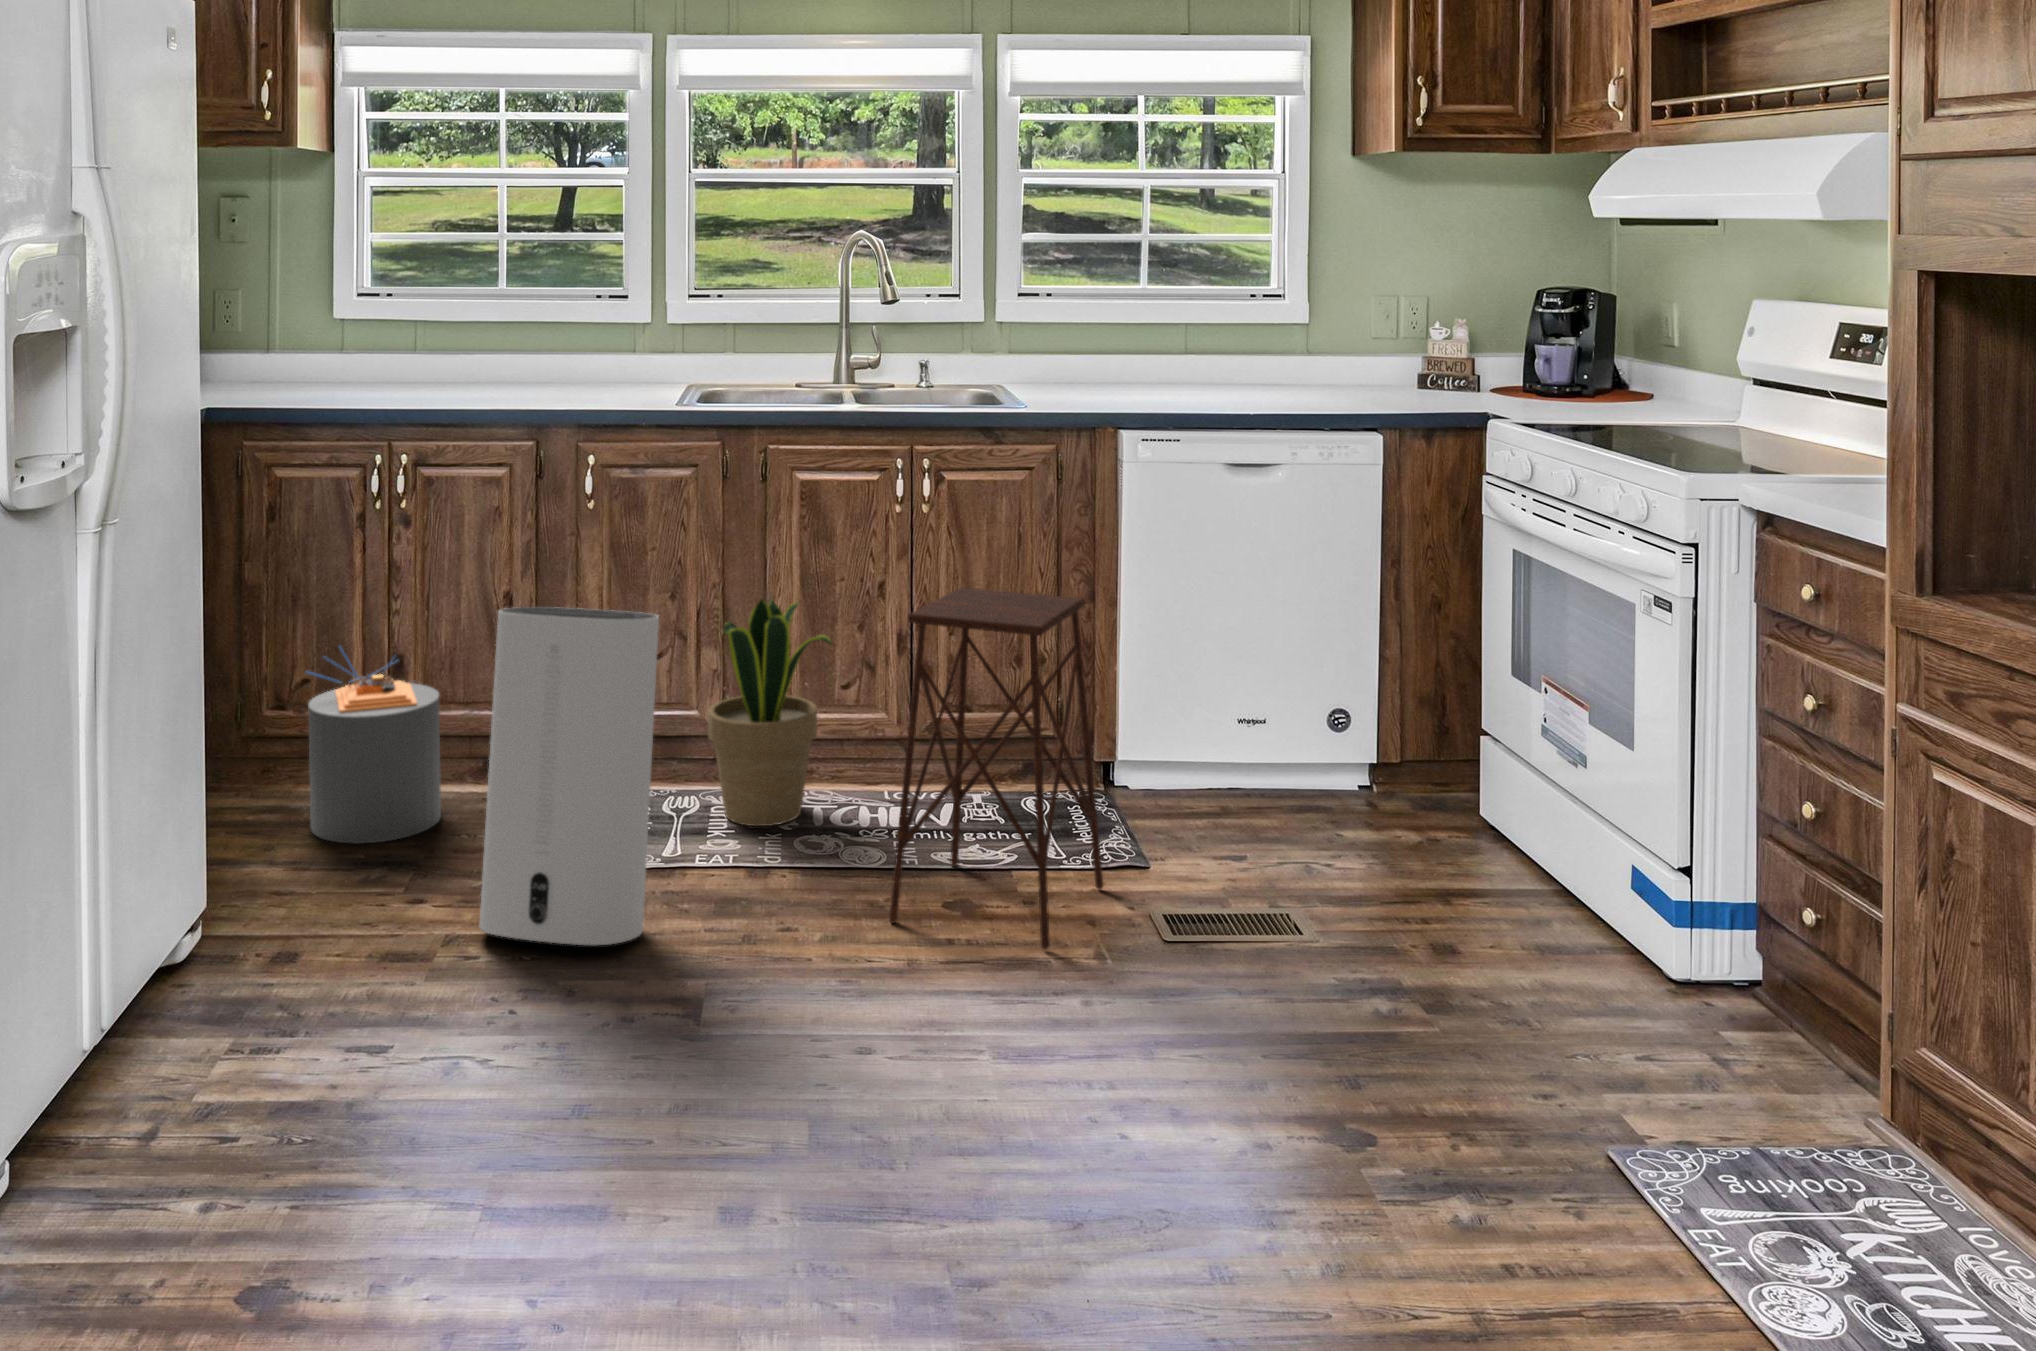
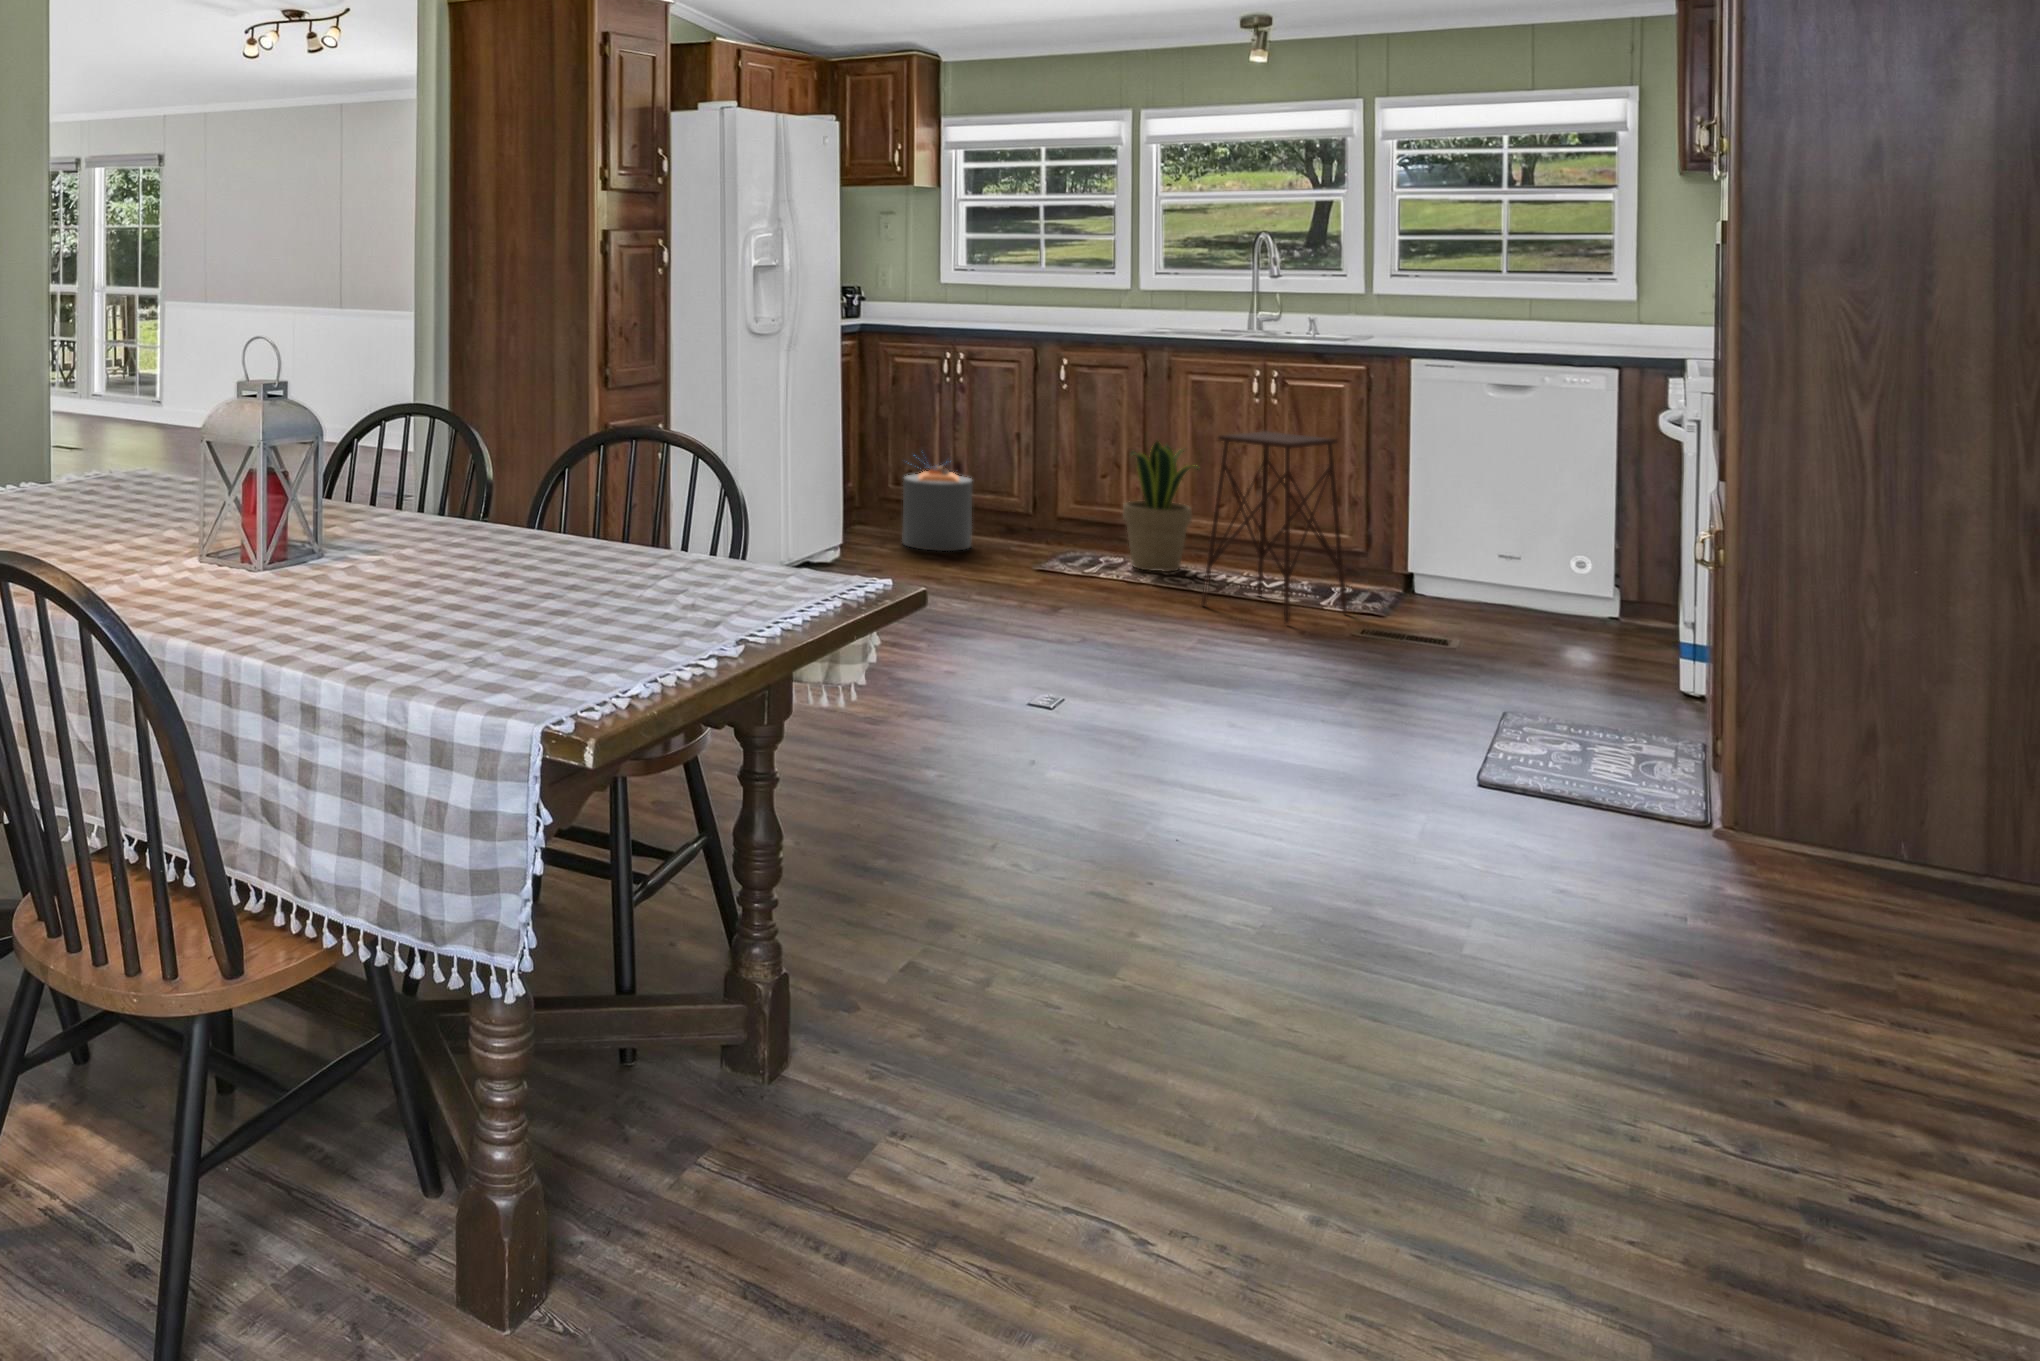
air purifier: present [479,607,659,945] -> none [977,419,1077,591]

